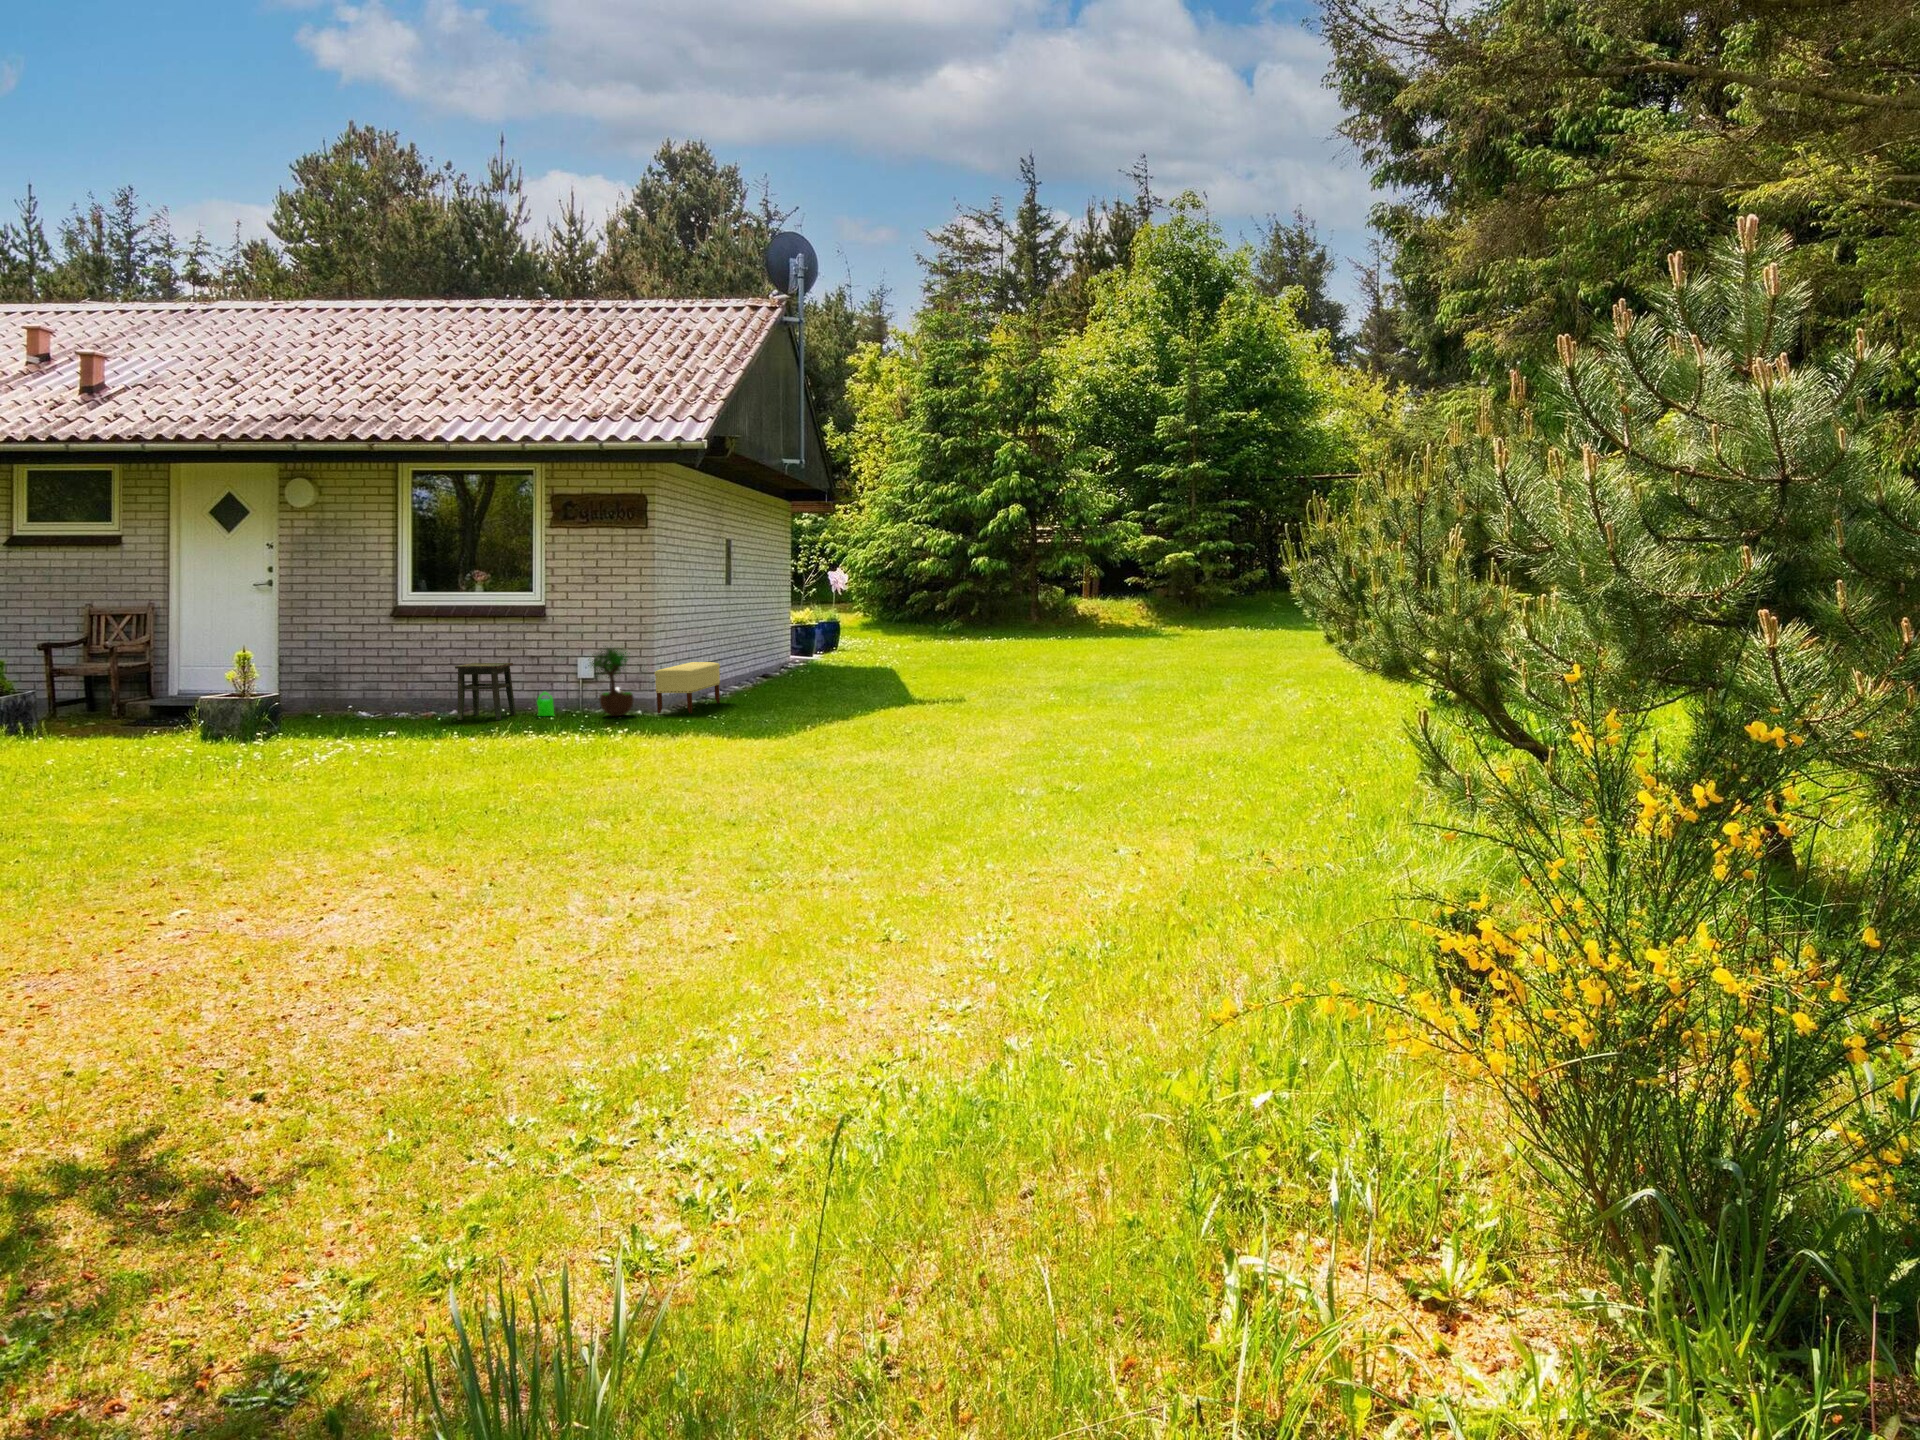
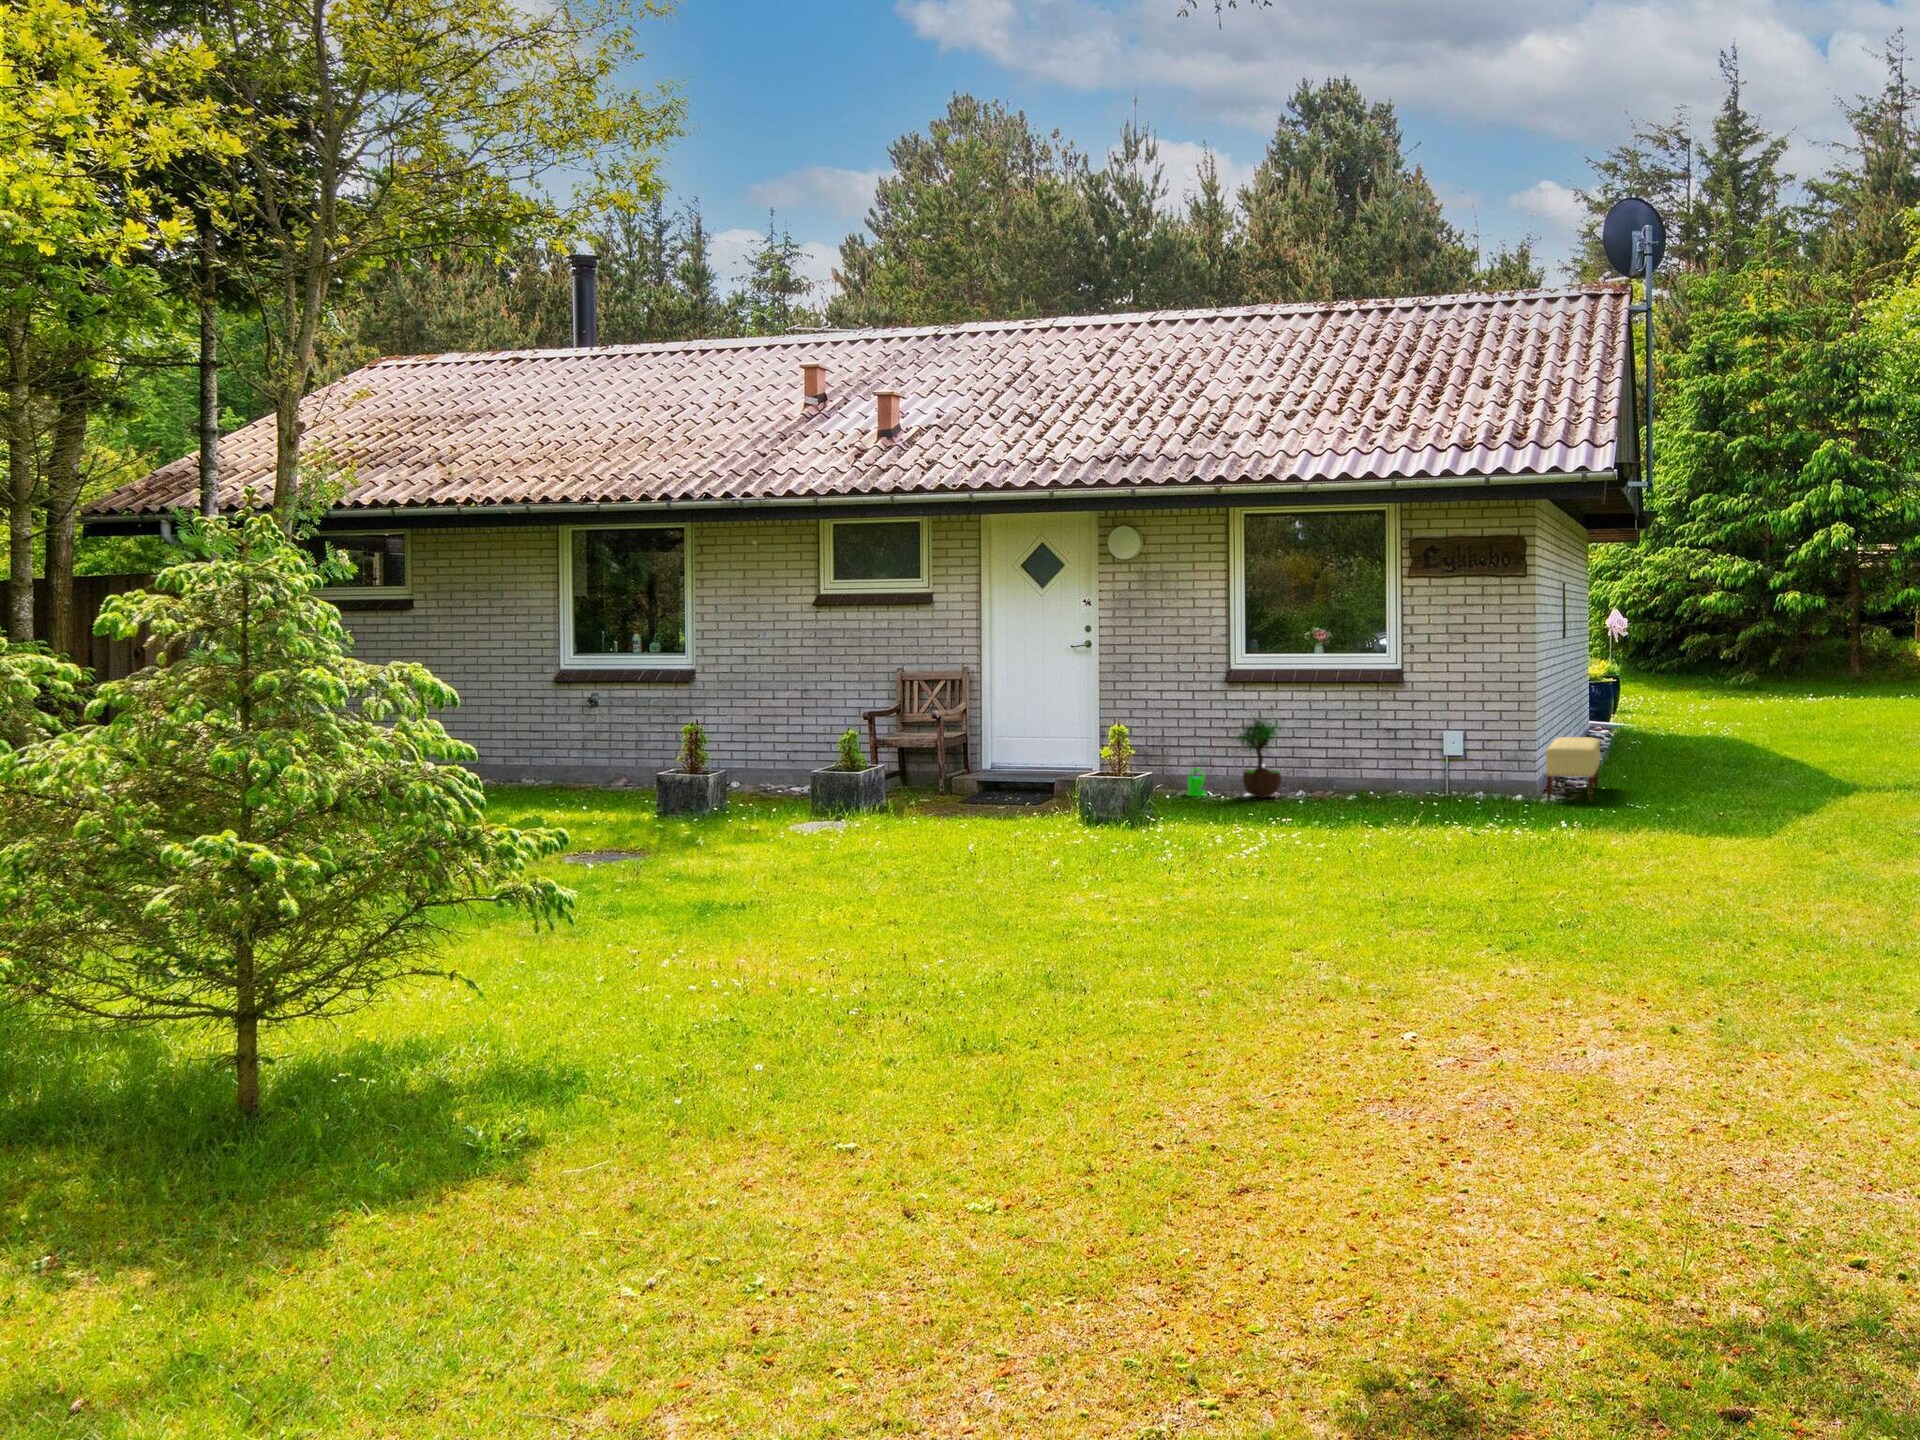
potted tree: present [588,646,634,716] -> present [1235,717,1281,798]
side table: present [455,663,516,720] -> none [1311,736,1367,804]
watering can: present [537,692,554,716] -> present [1188,768,1206,796]

